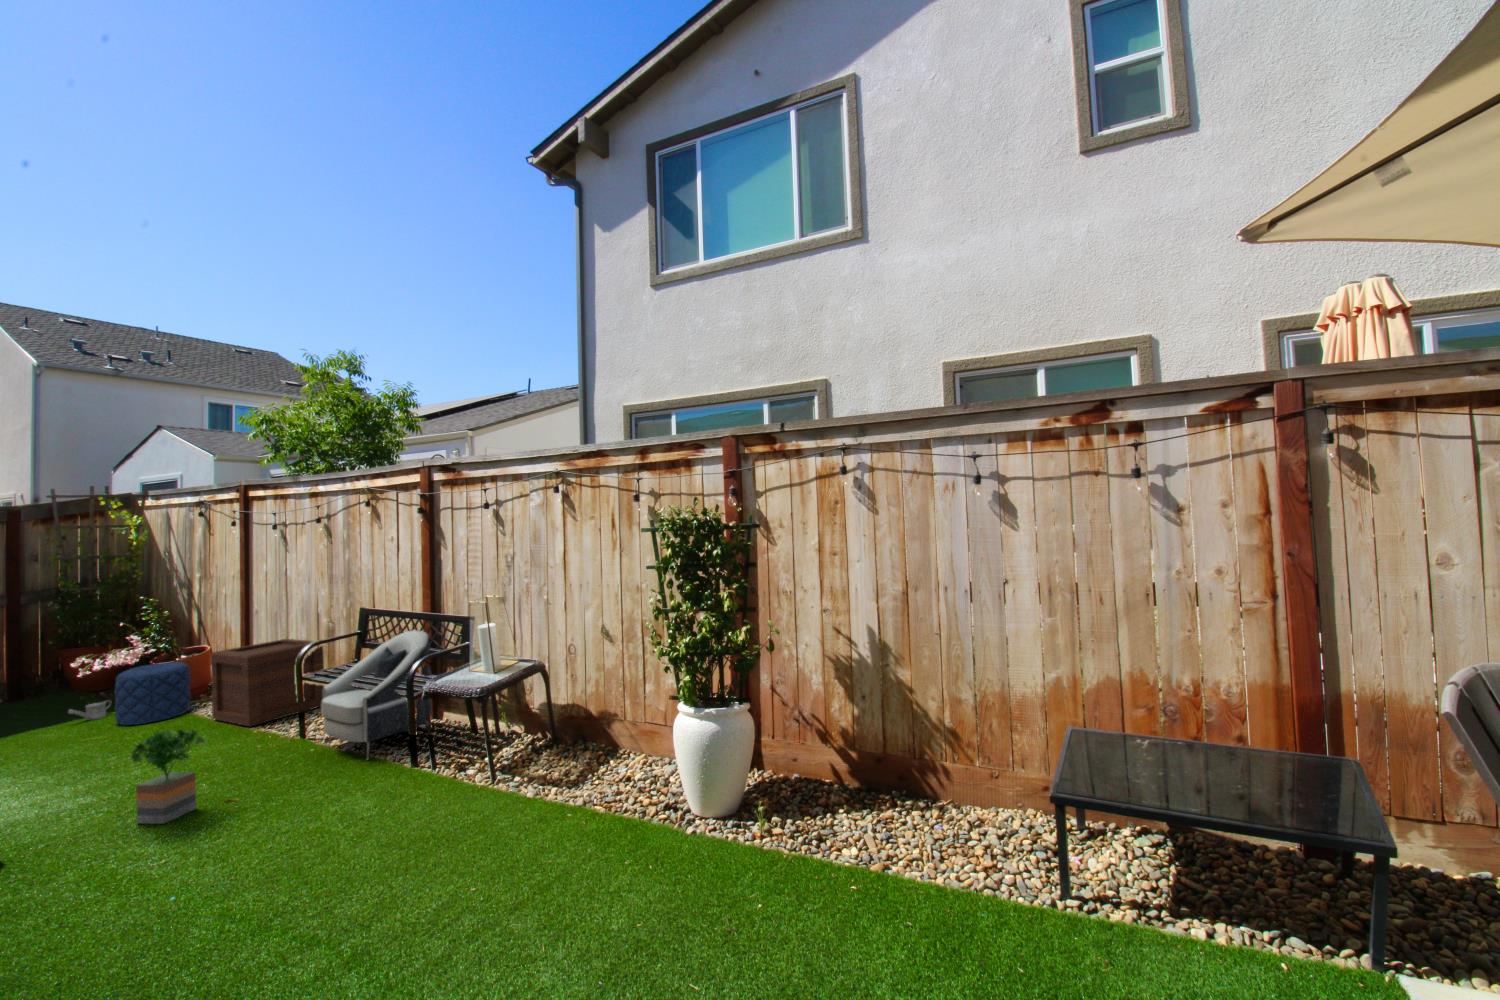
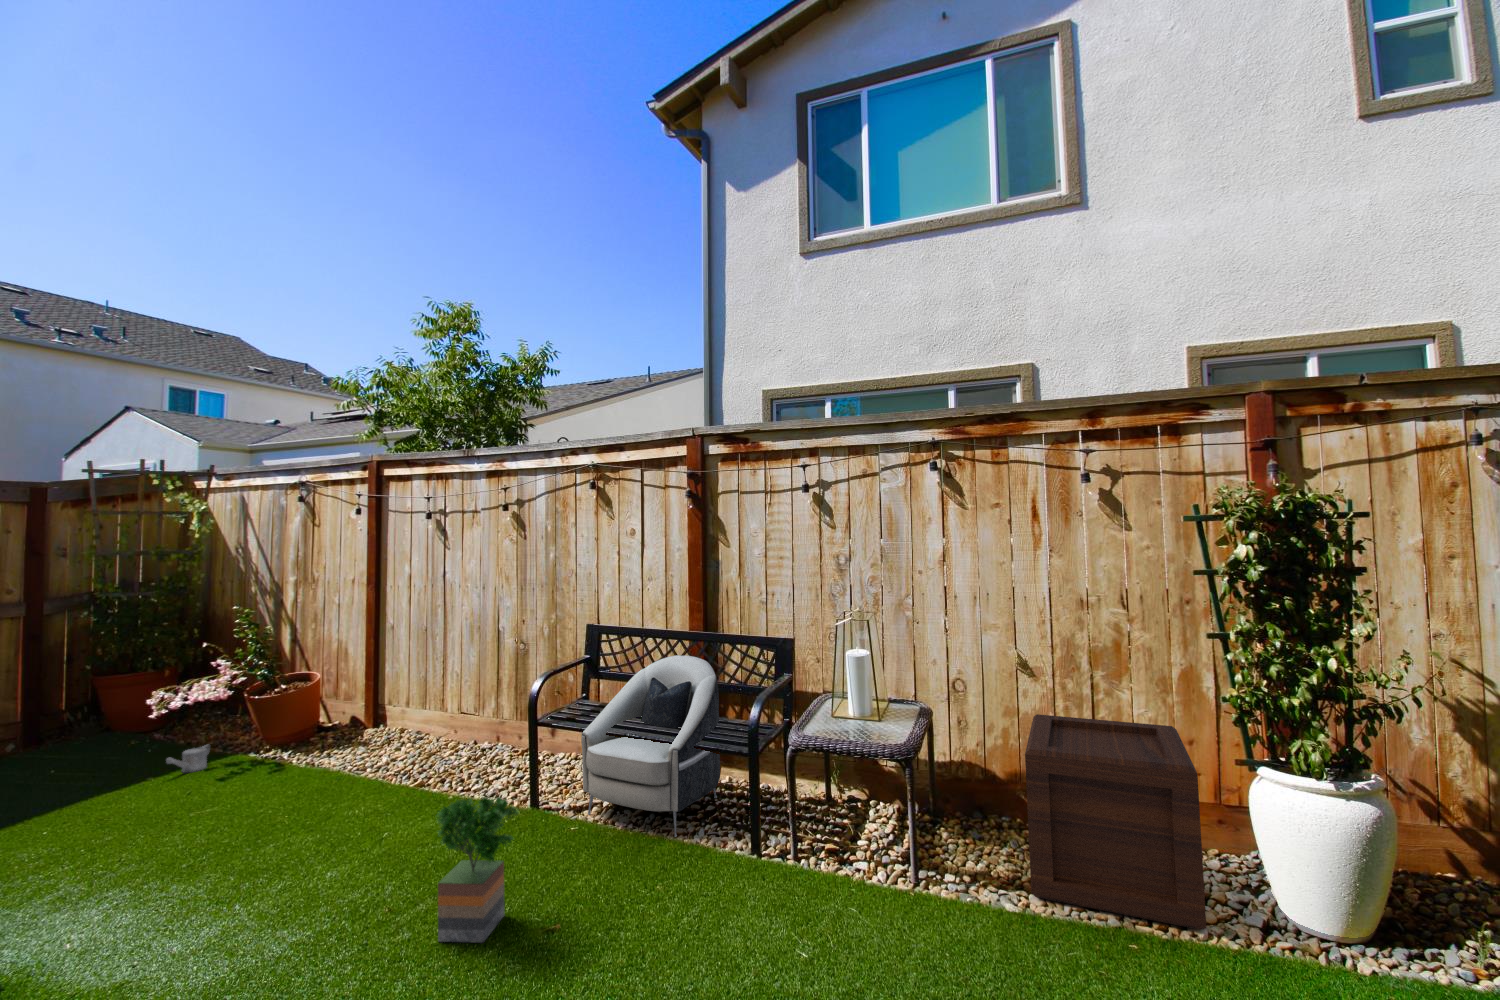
wooden crate: present [211,639,324,727] -> present [1025,714,1207,930]
pouf: present [115,662,191,725] -> none [233,693,323,781]

